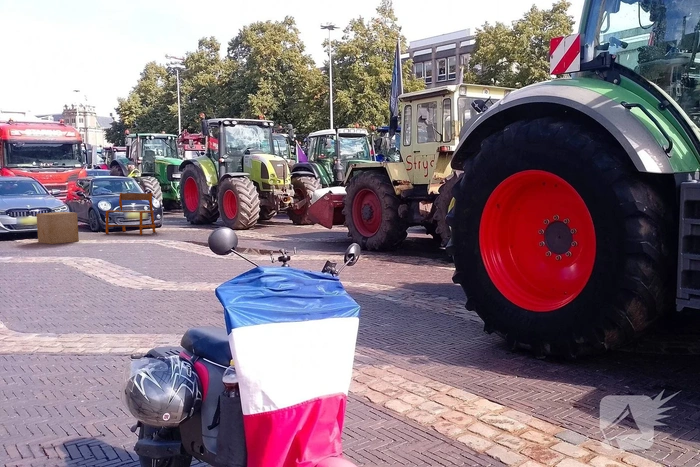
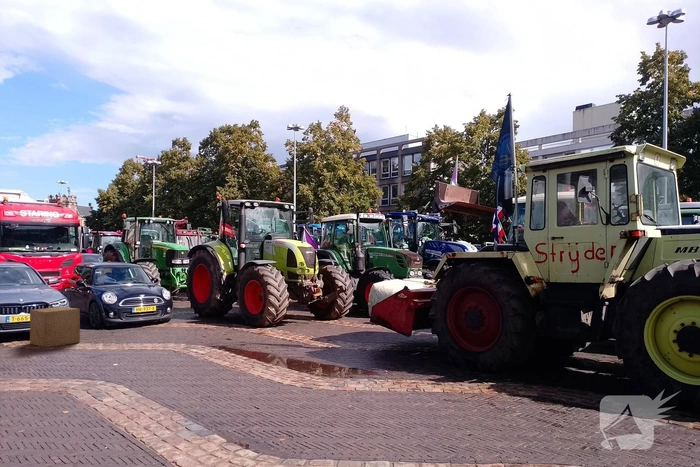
bench: present [106,193,156,235] -> none [109,283,167,332]

